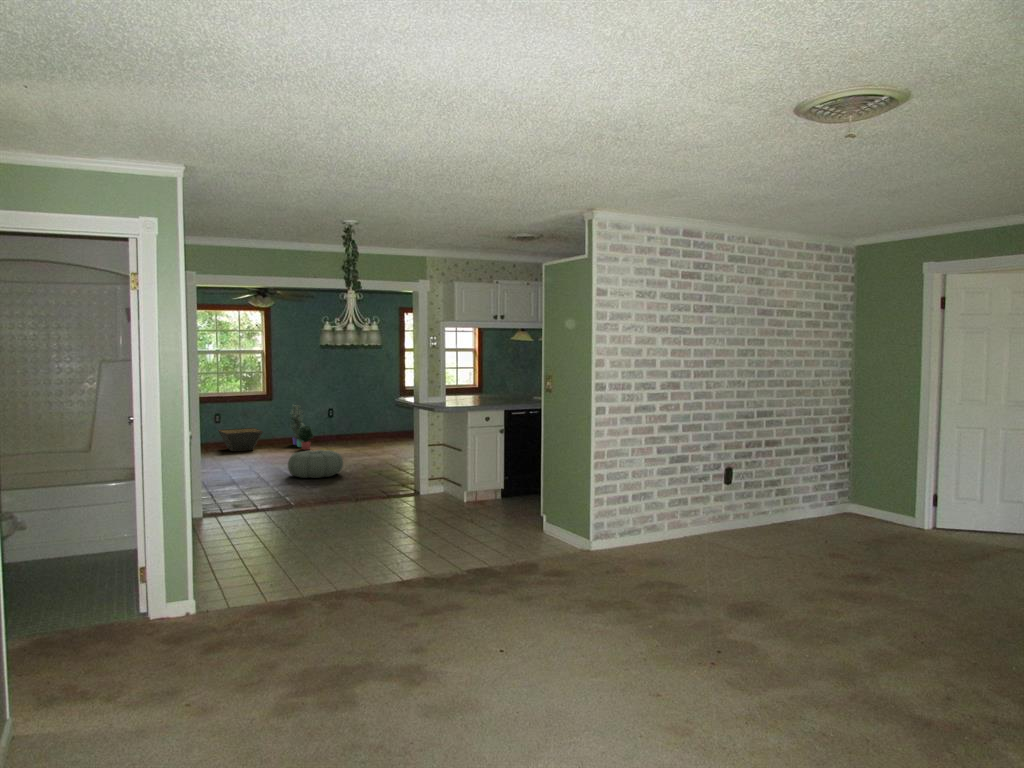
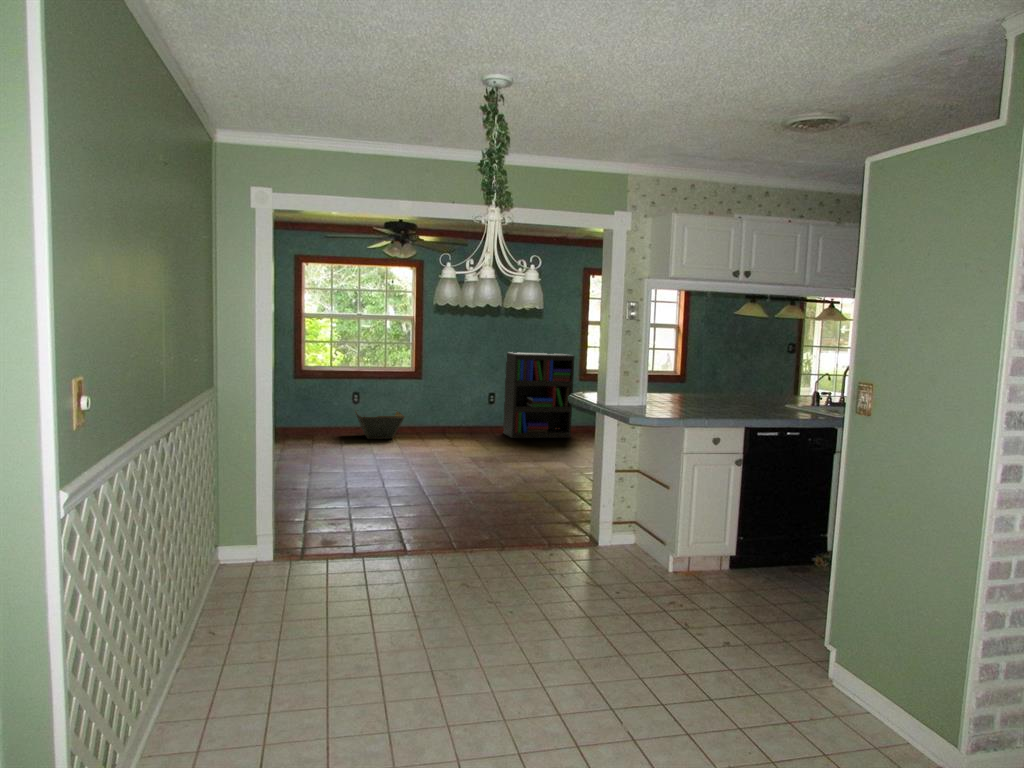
bookshelf: none [342,375,397,443] -> present [503,352,575,438]
potted plant: present [291,405,313,450] -> none [439,384,467,444]
pouf: present [288,450,343,478] -> none [419,454,493,495]

